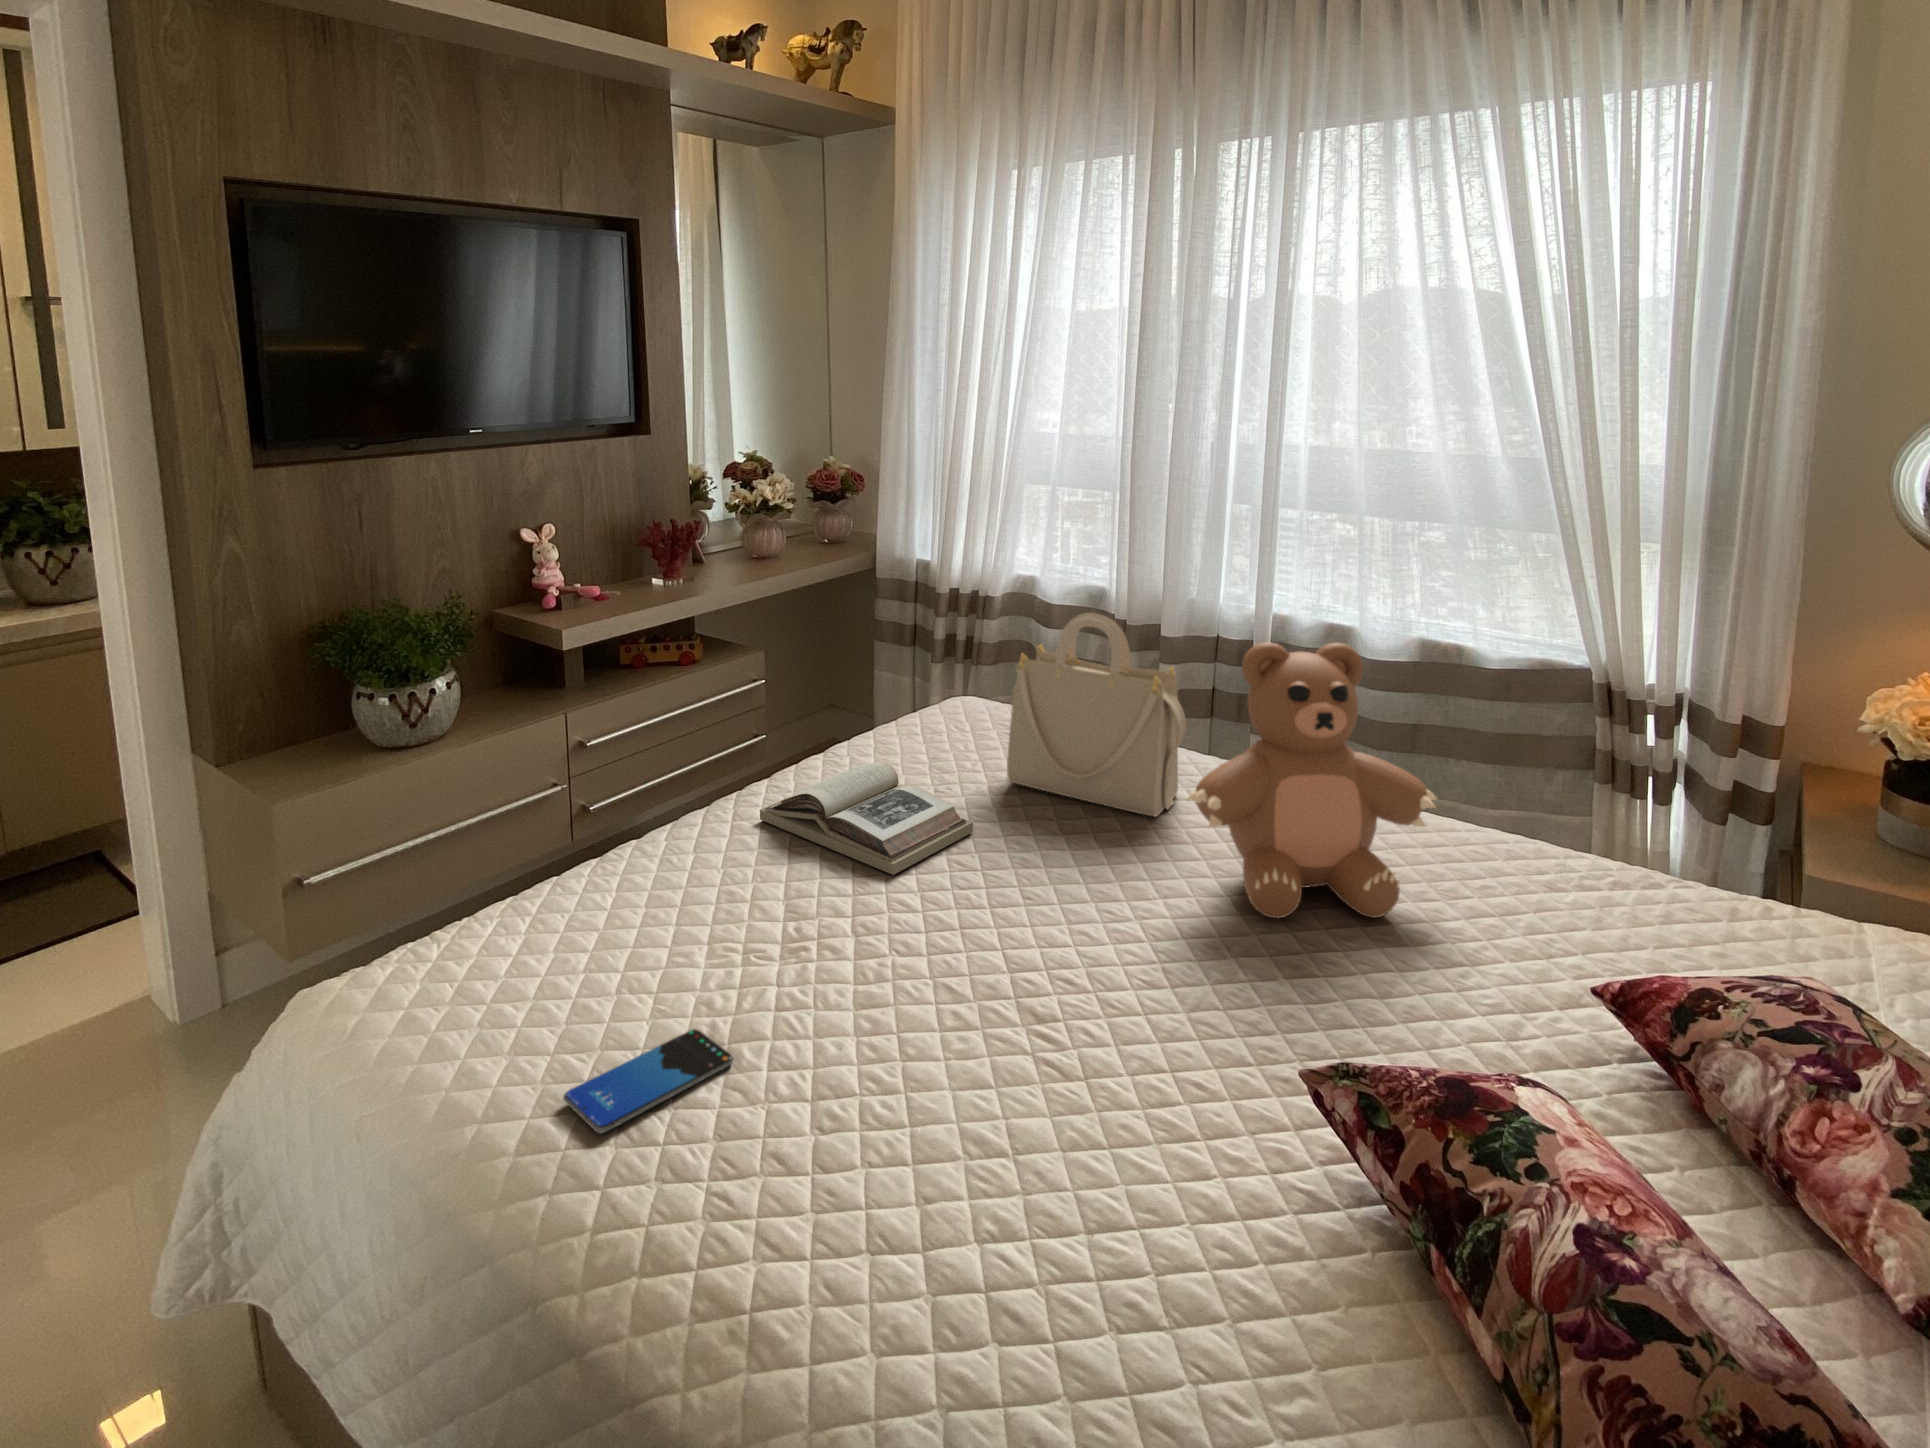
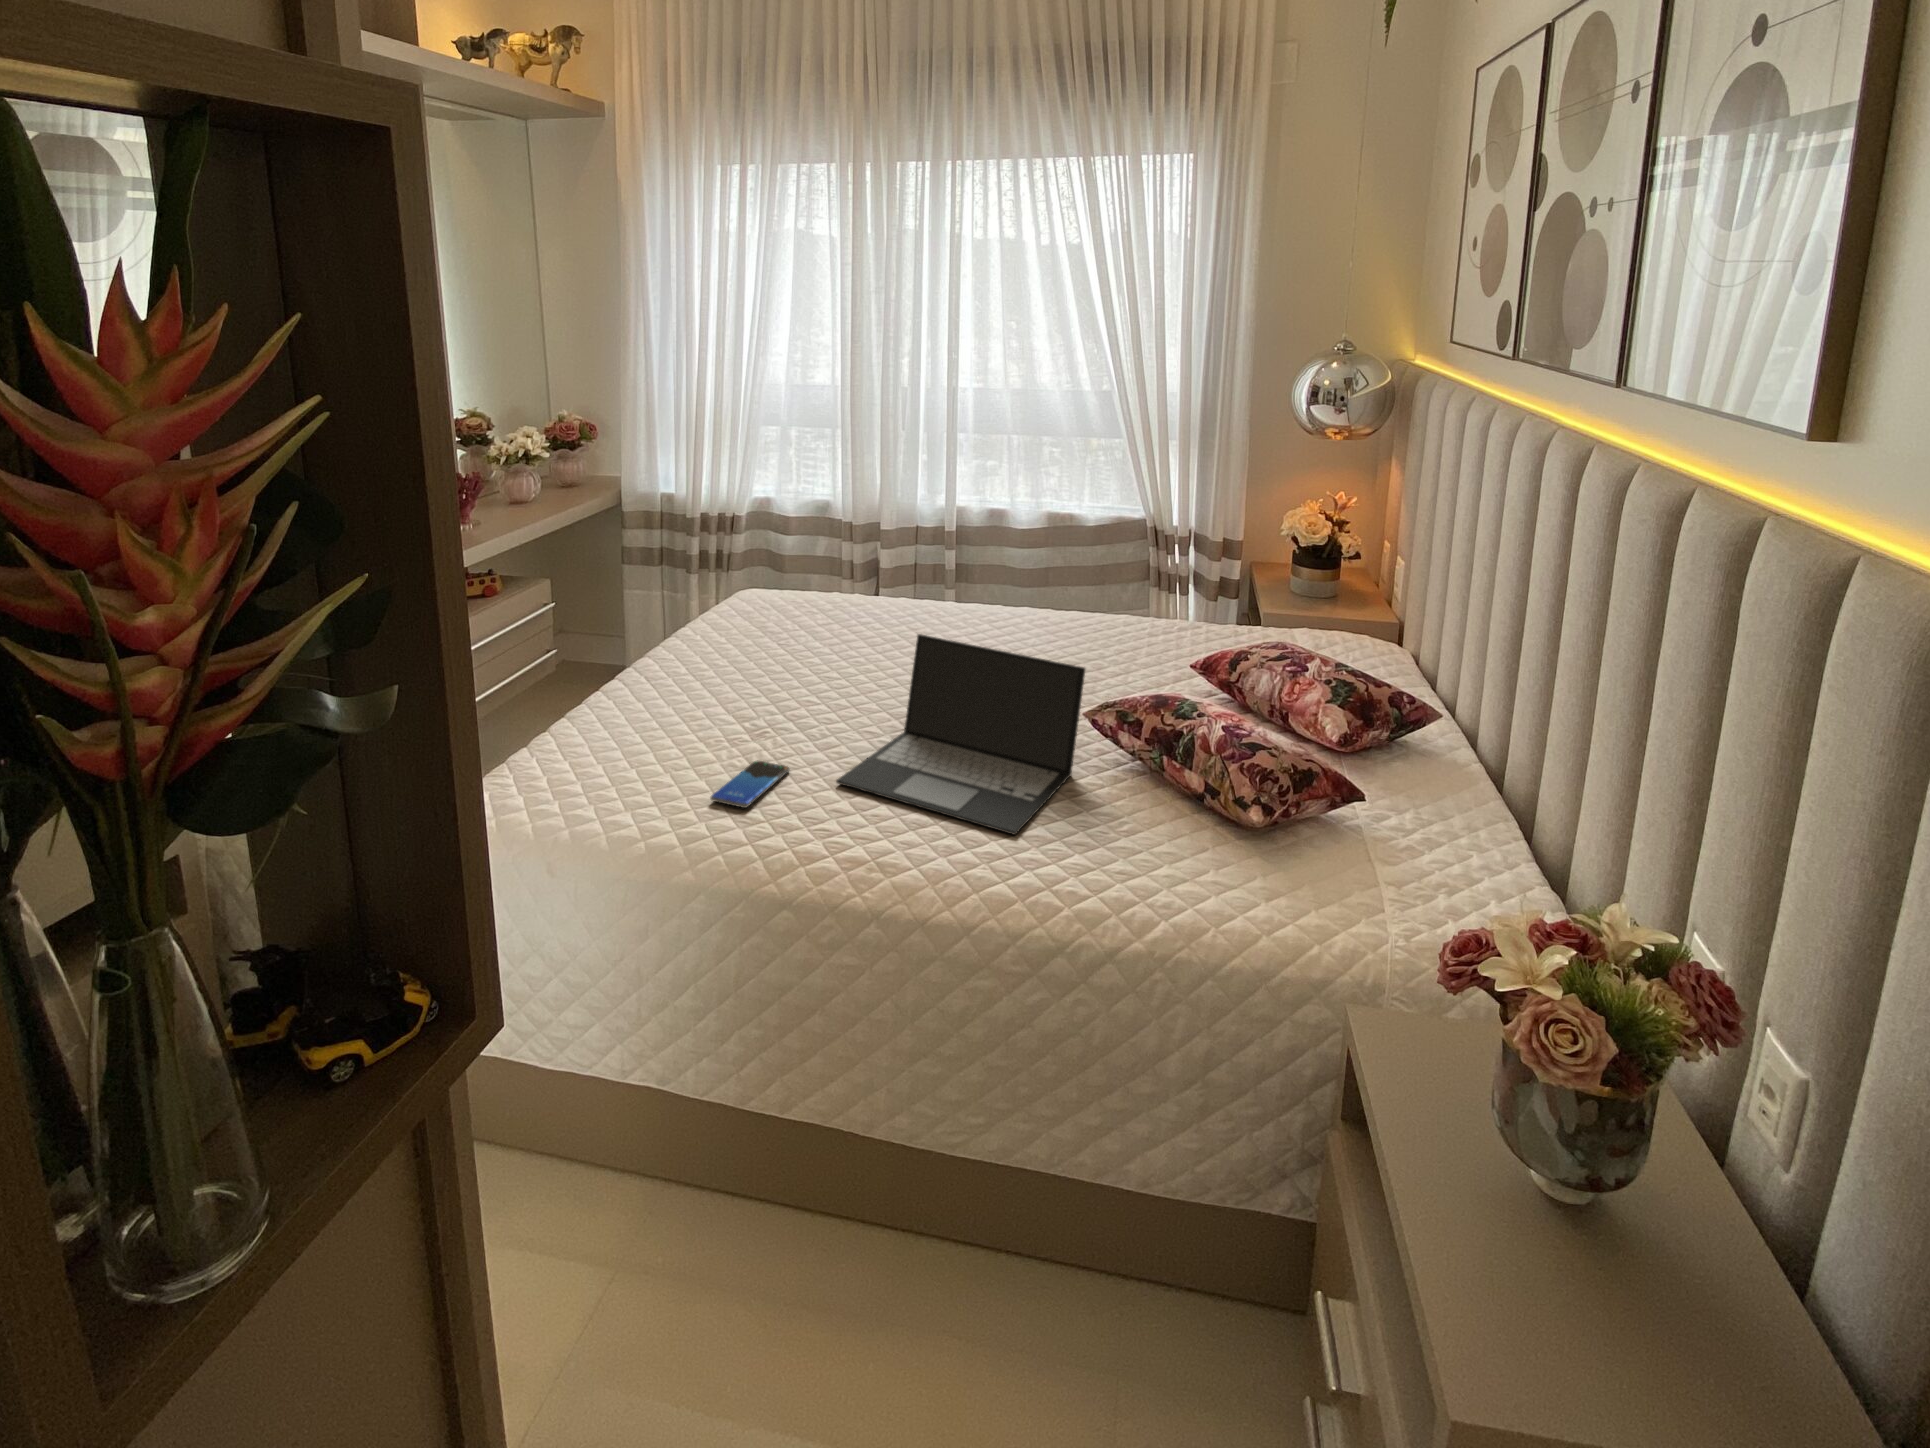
handbag: present [1007,613,1186,817] -> none [834,509,949,629]
teddy bear: present [1188,642,1437,918] -> none [976,508,1104,665]
book: present [760,762,973,875] -> none [694,618,836,679]
laptop: none [781,851,1275,1373] -> present [836,634,1085,835]

